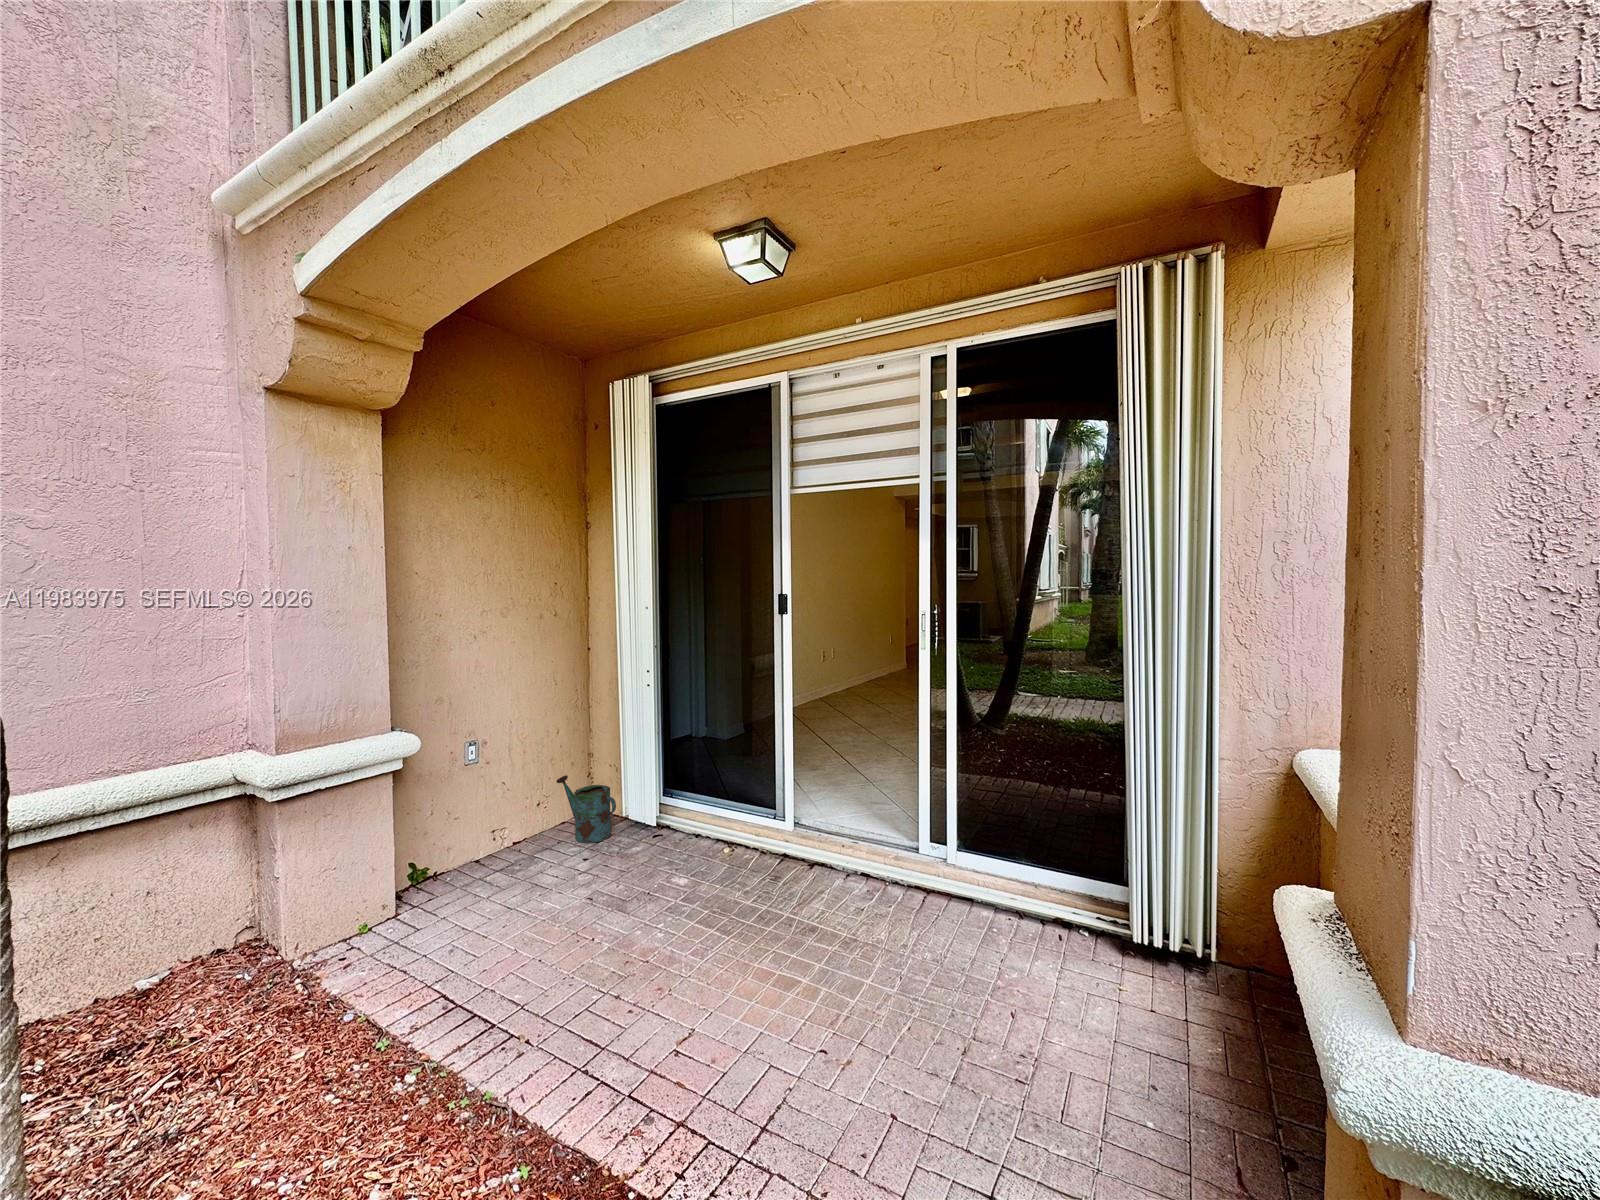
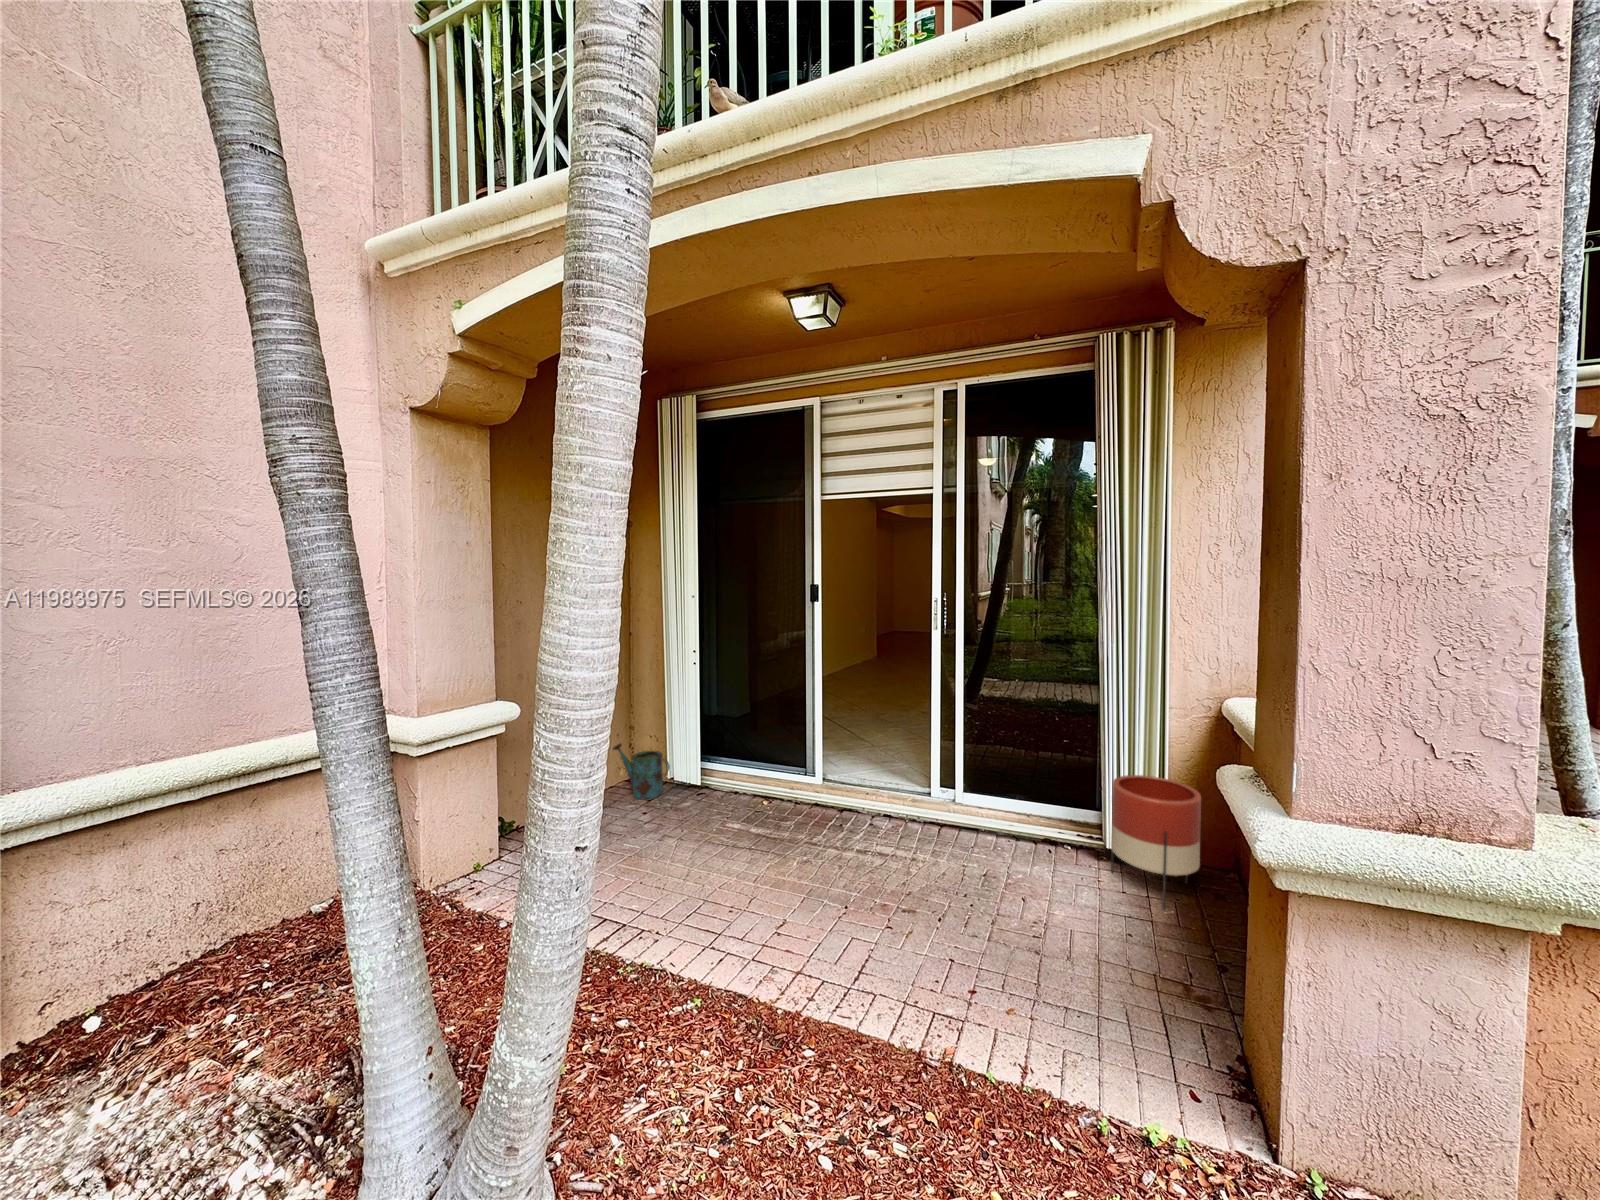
planter: none [1141,848,1265,1045] -> present [1111,775,1201,909]

